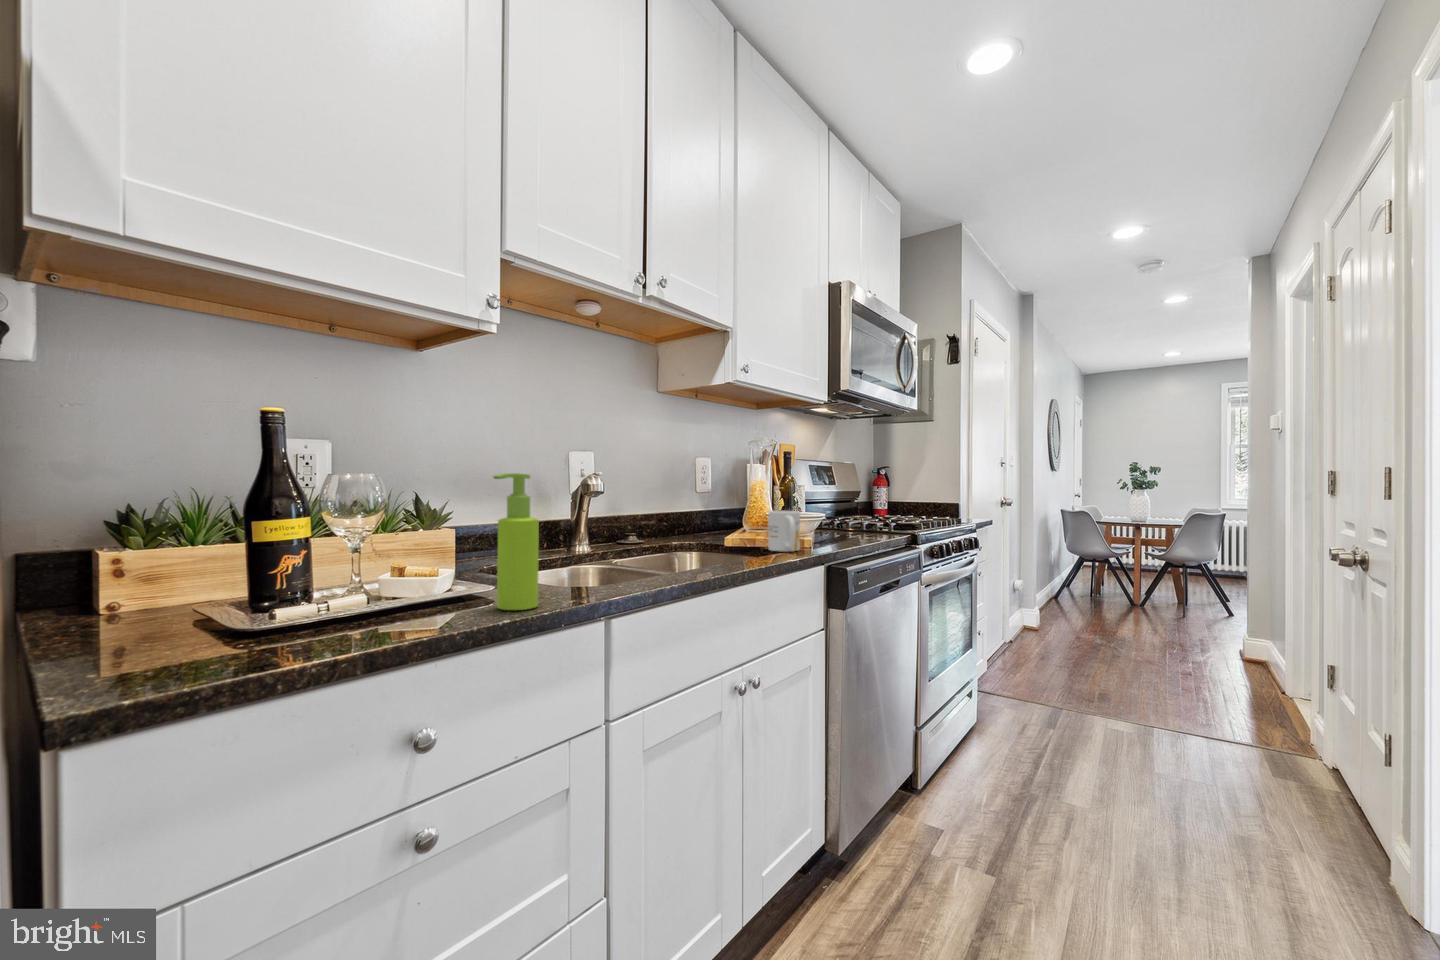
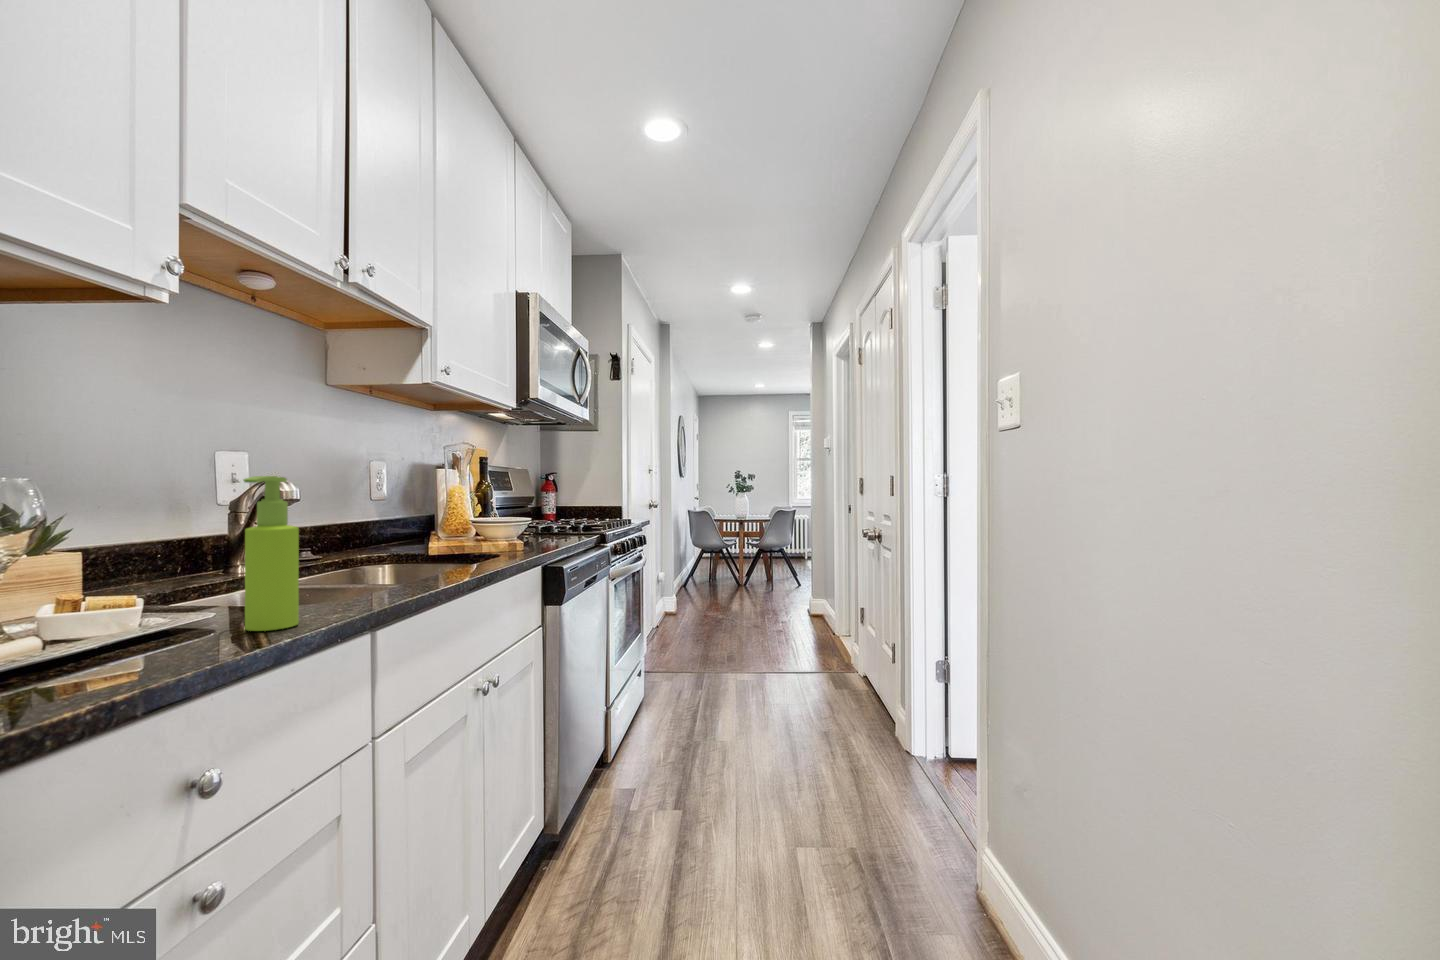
mug: present [768,511,800,552] -> none [479,514,512,554]

